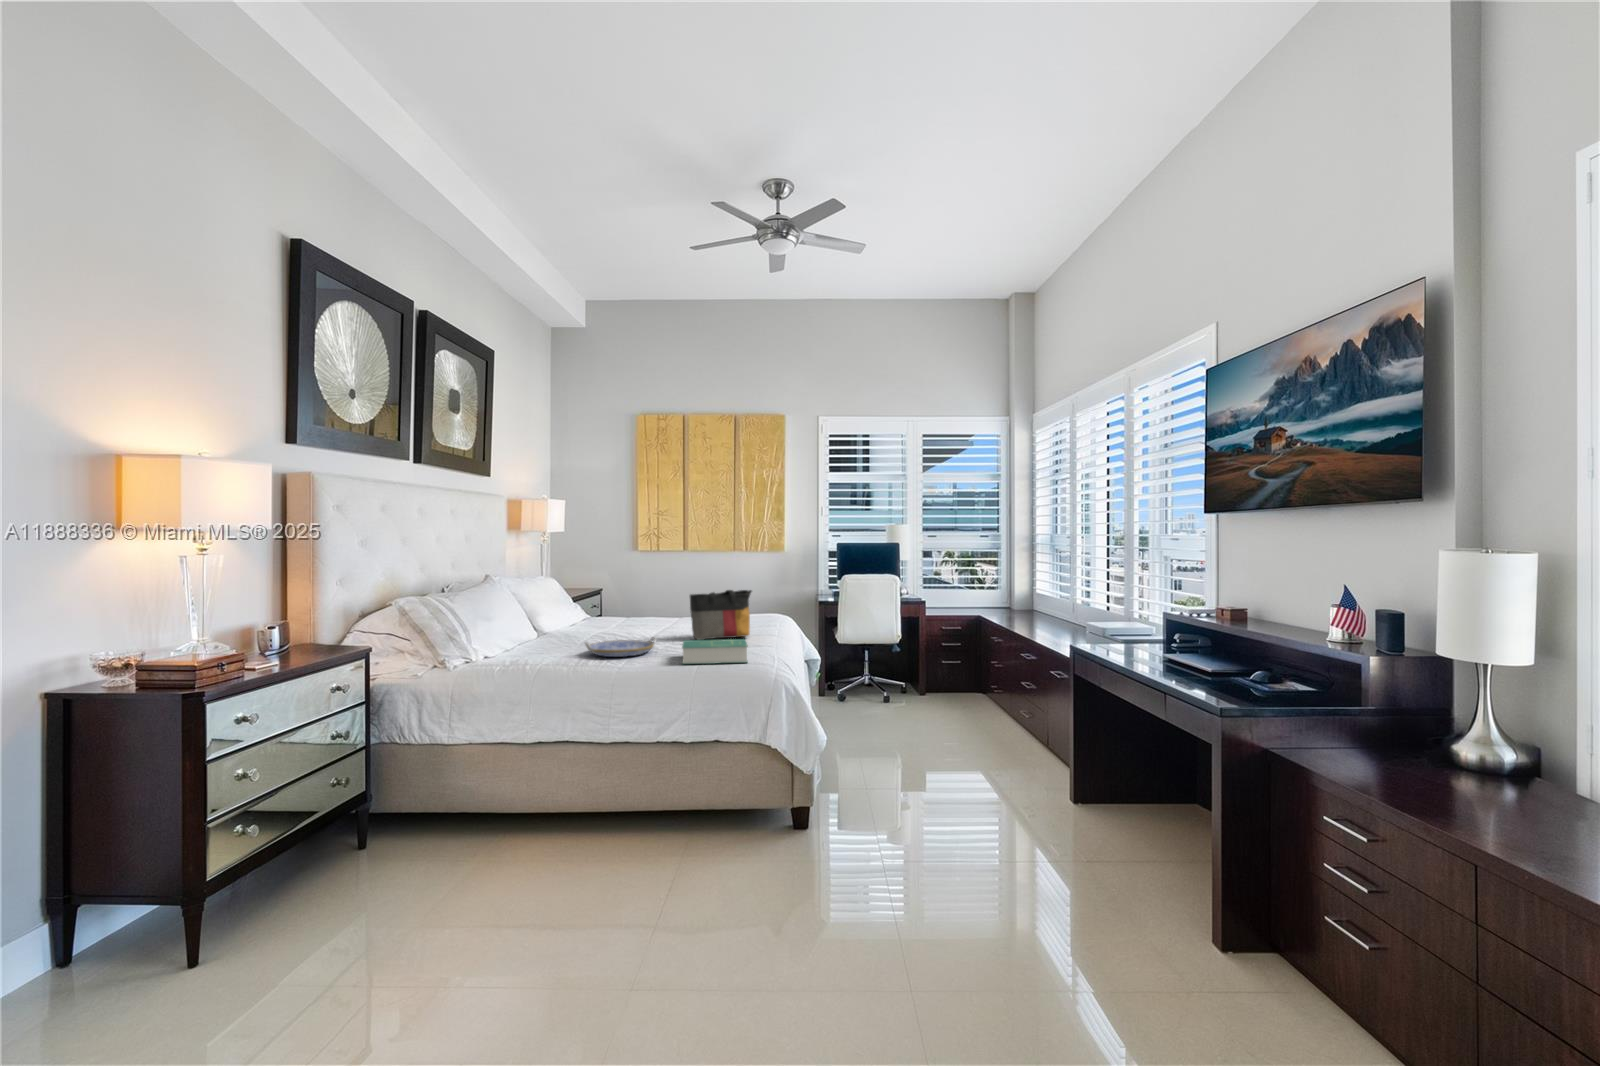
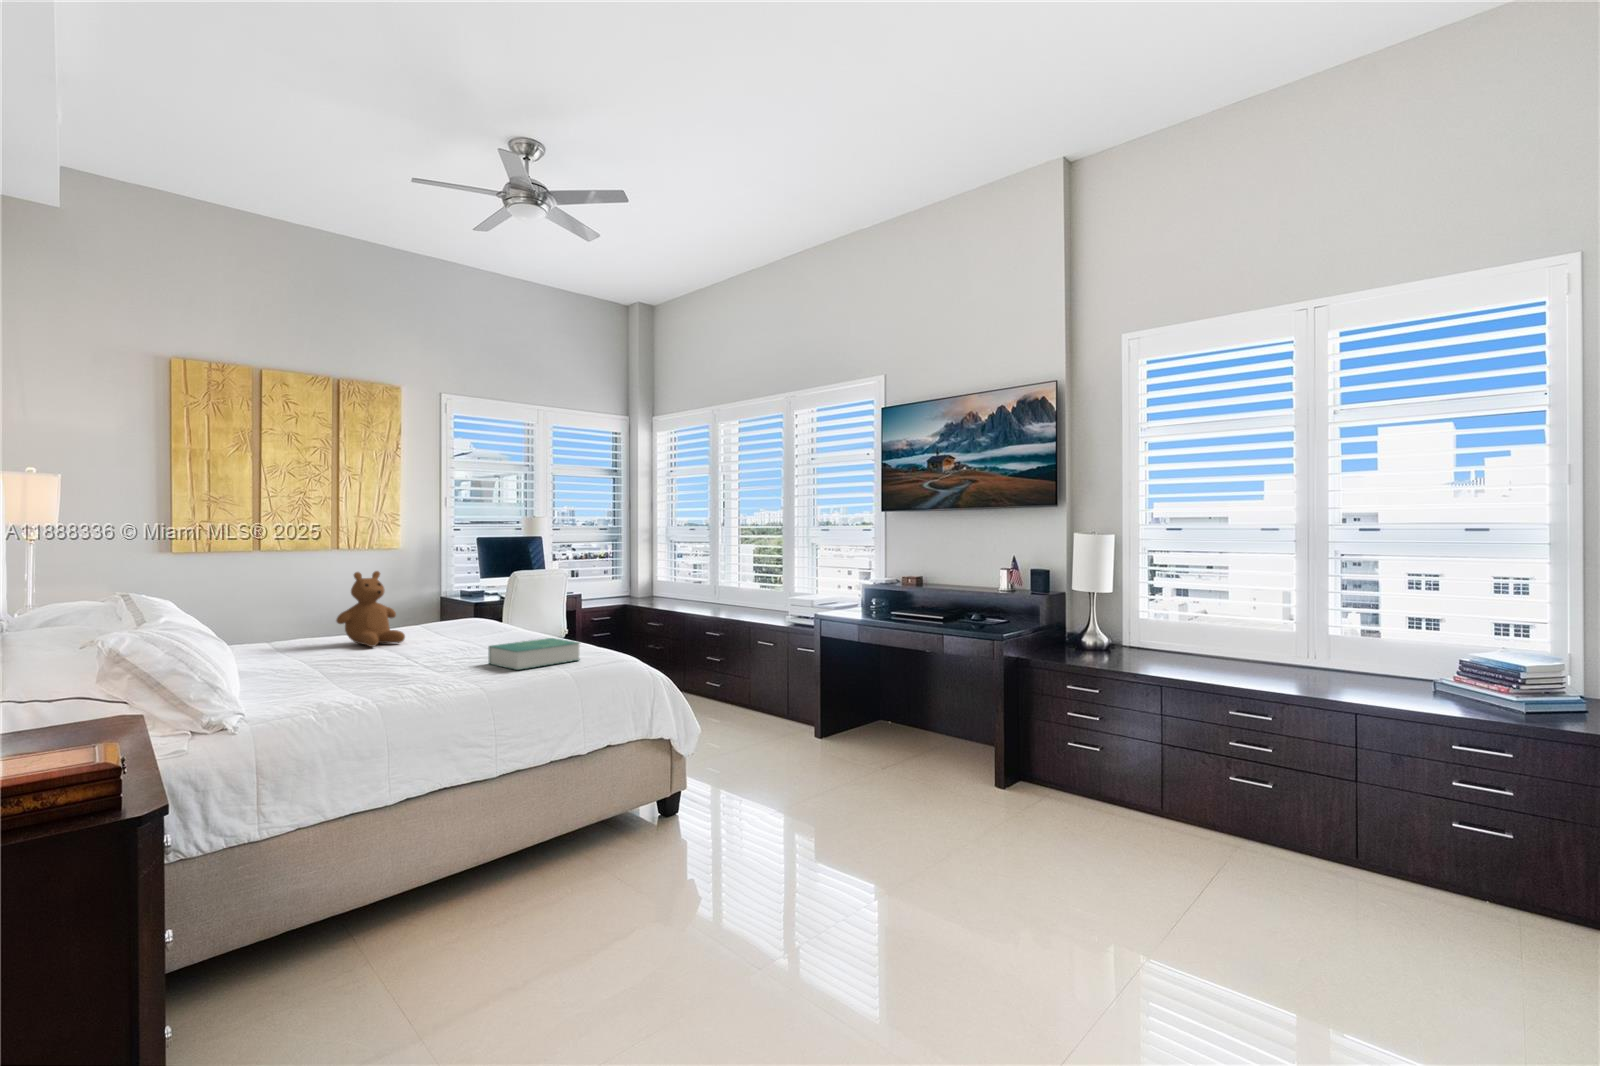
teddy bear: none [642,571,690,632] -> present [336,571,405,647]
tote bag: present [690,590,752,640] -> none [439,587,506,648]
serving tray: present [585,637,656,657] -> none [352,648,445,676]

